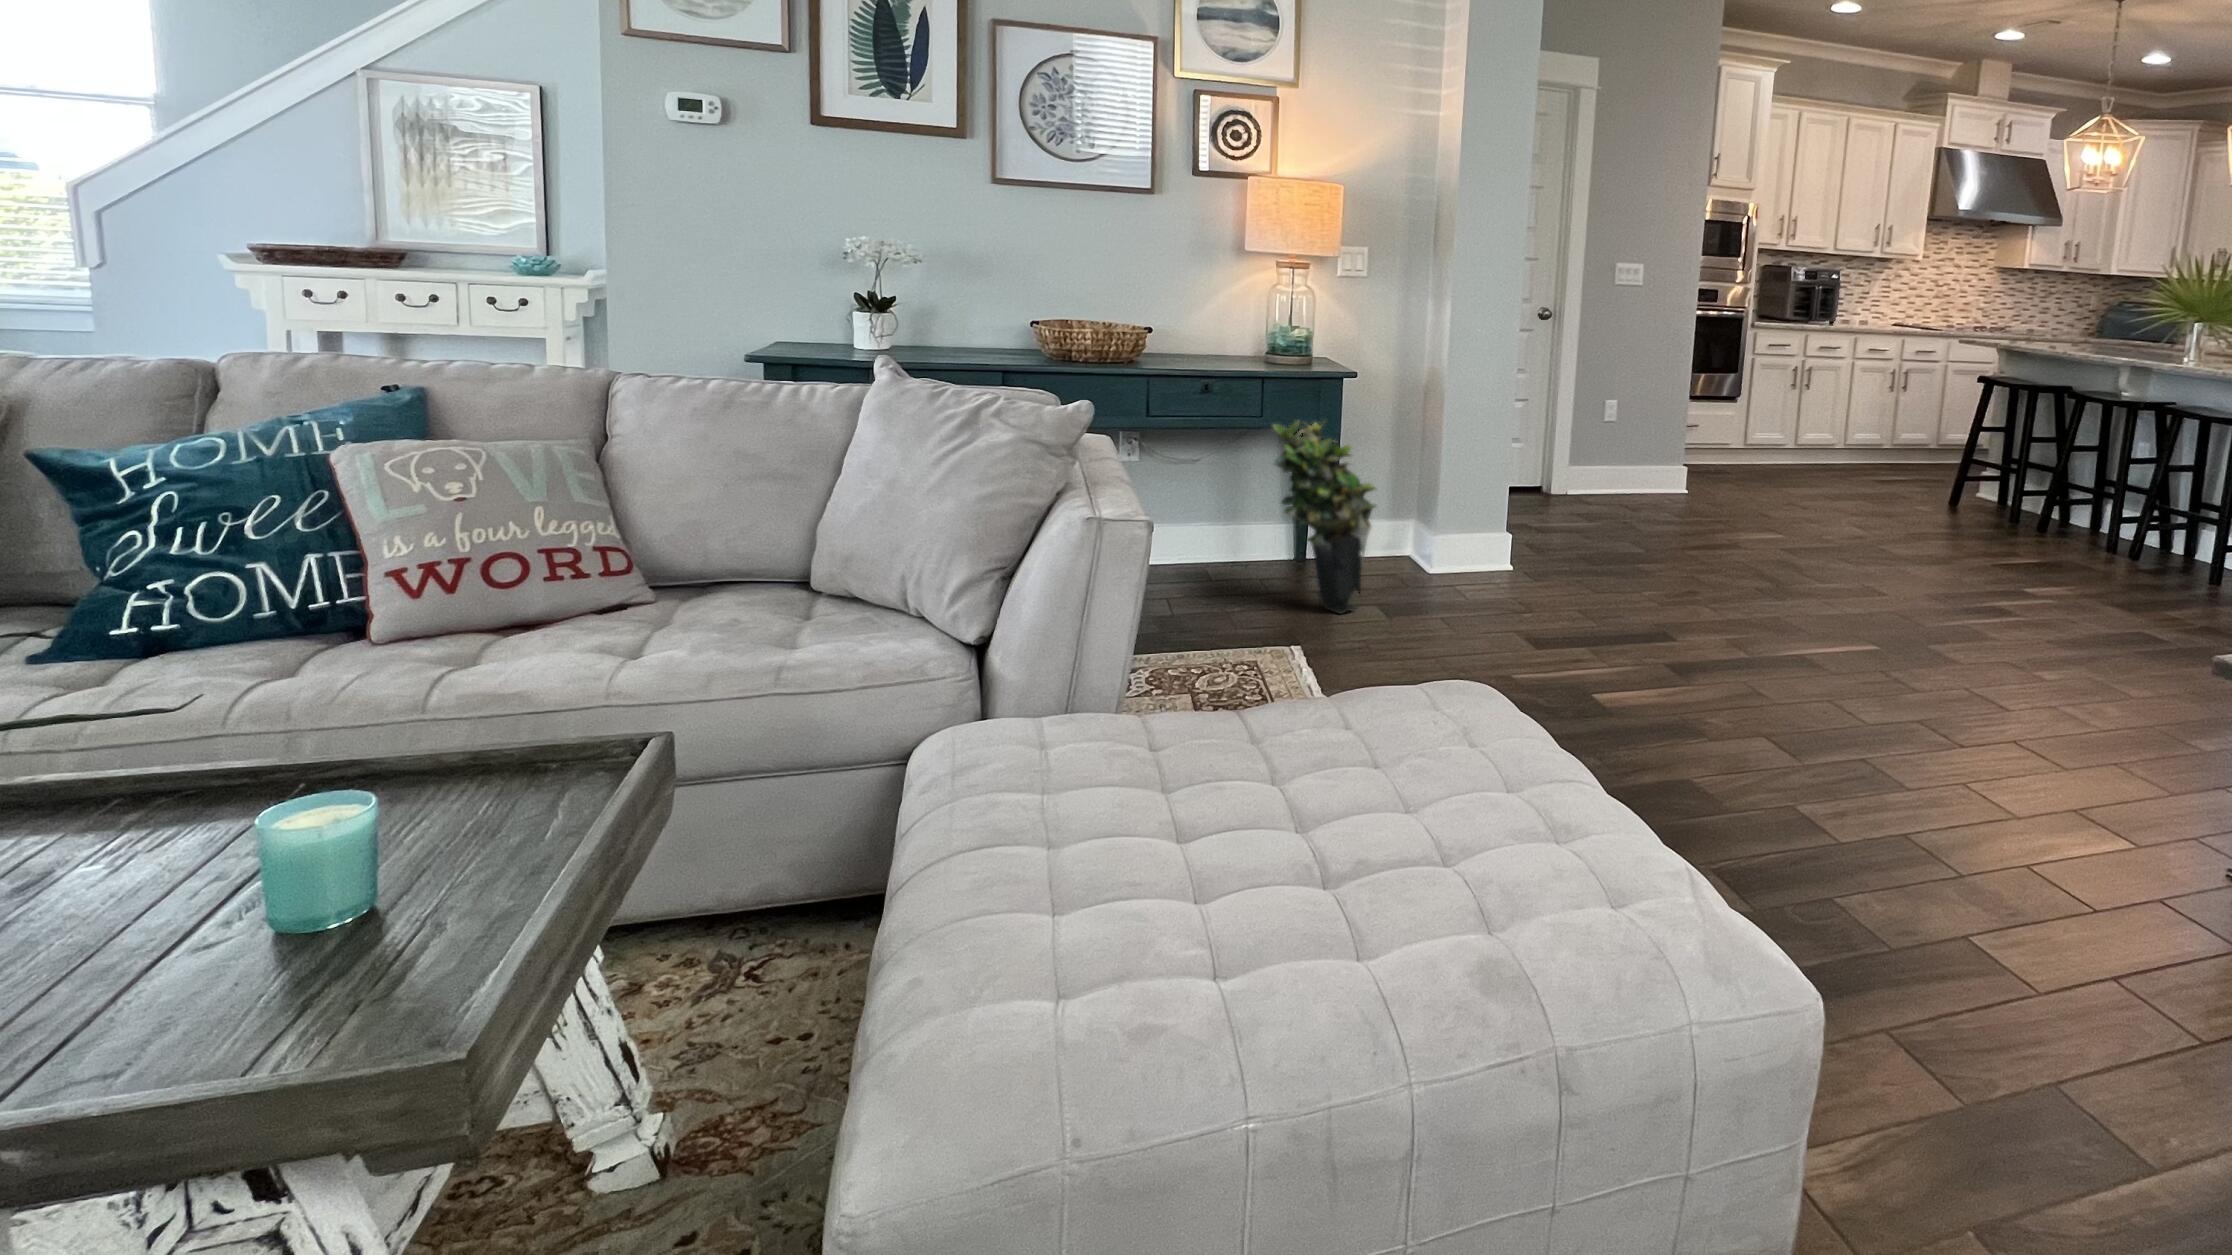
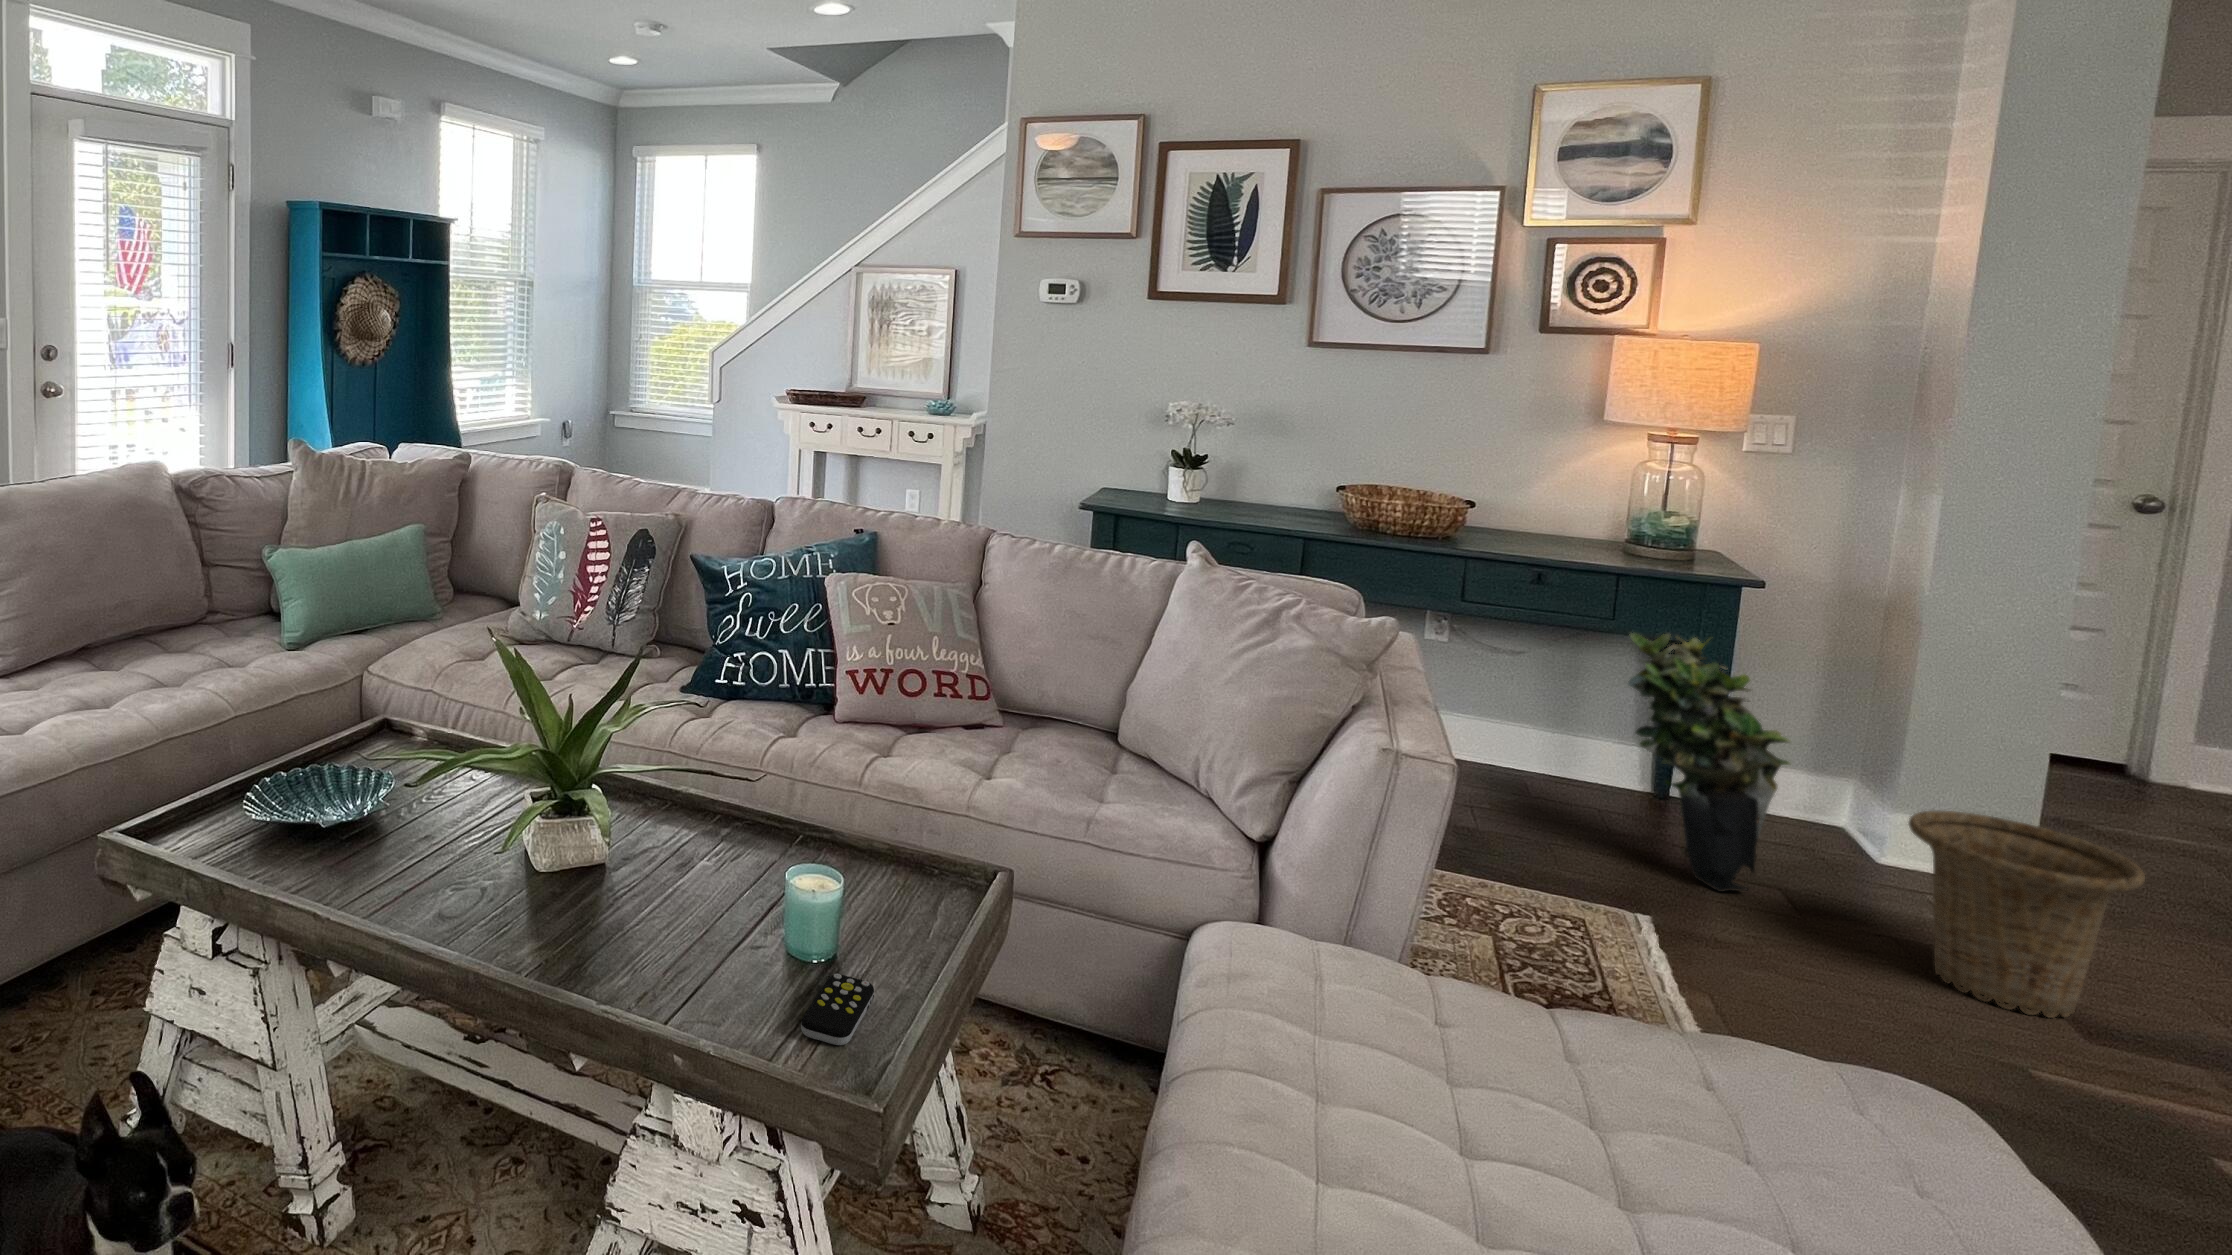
basket: none [1445,516,1557,641] -> present [1909,811,2145,1018]
remote control: none [297,924,445,1033] -> present [801,974,874,1045]

